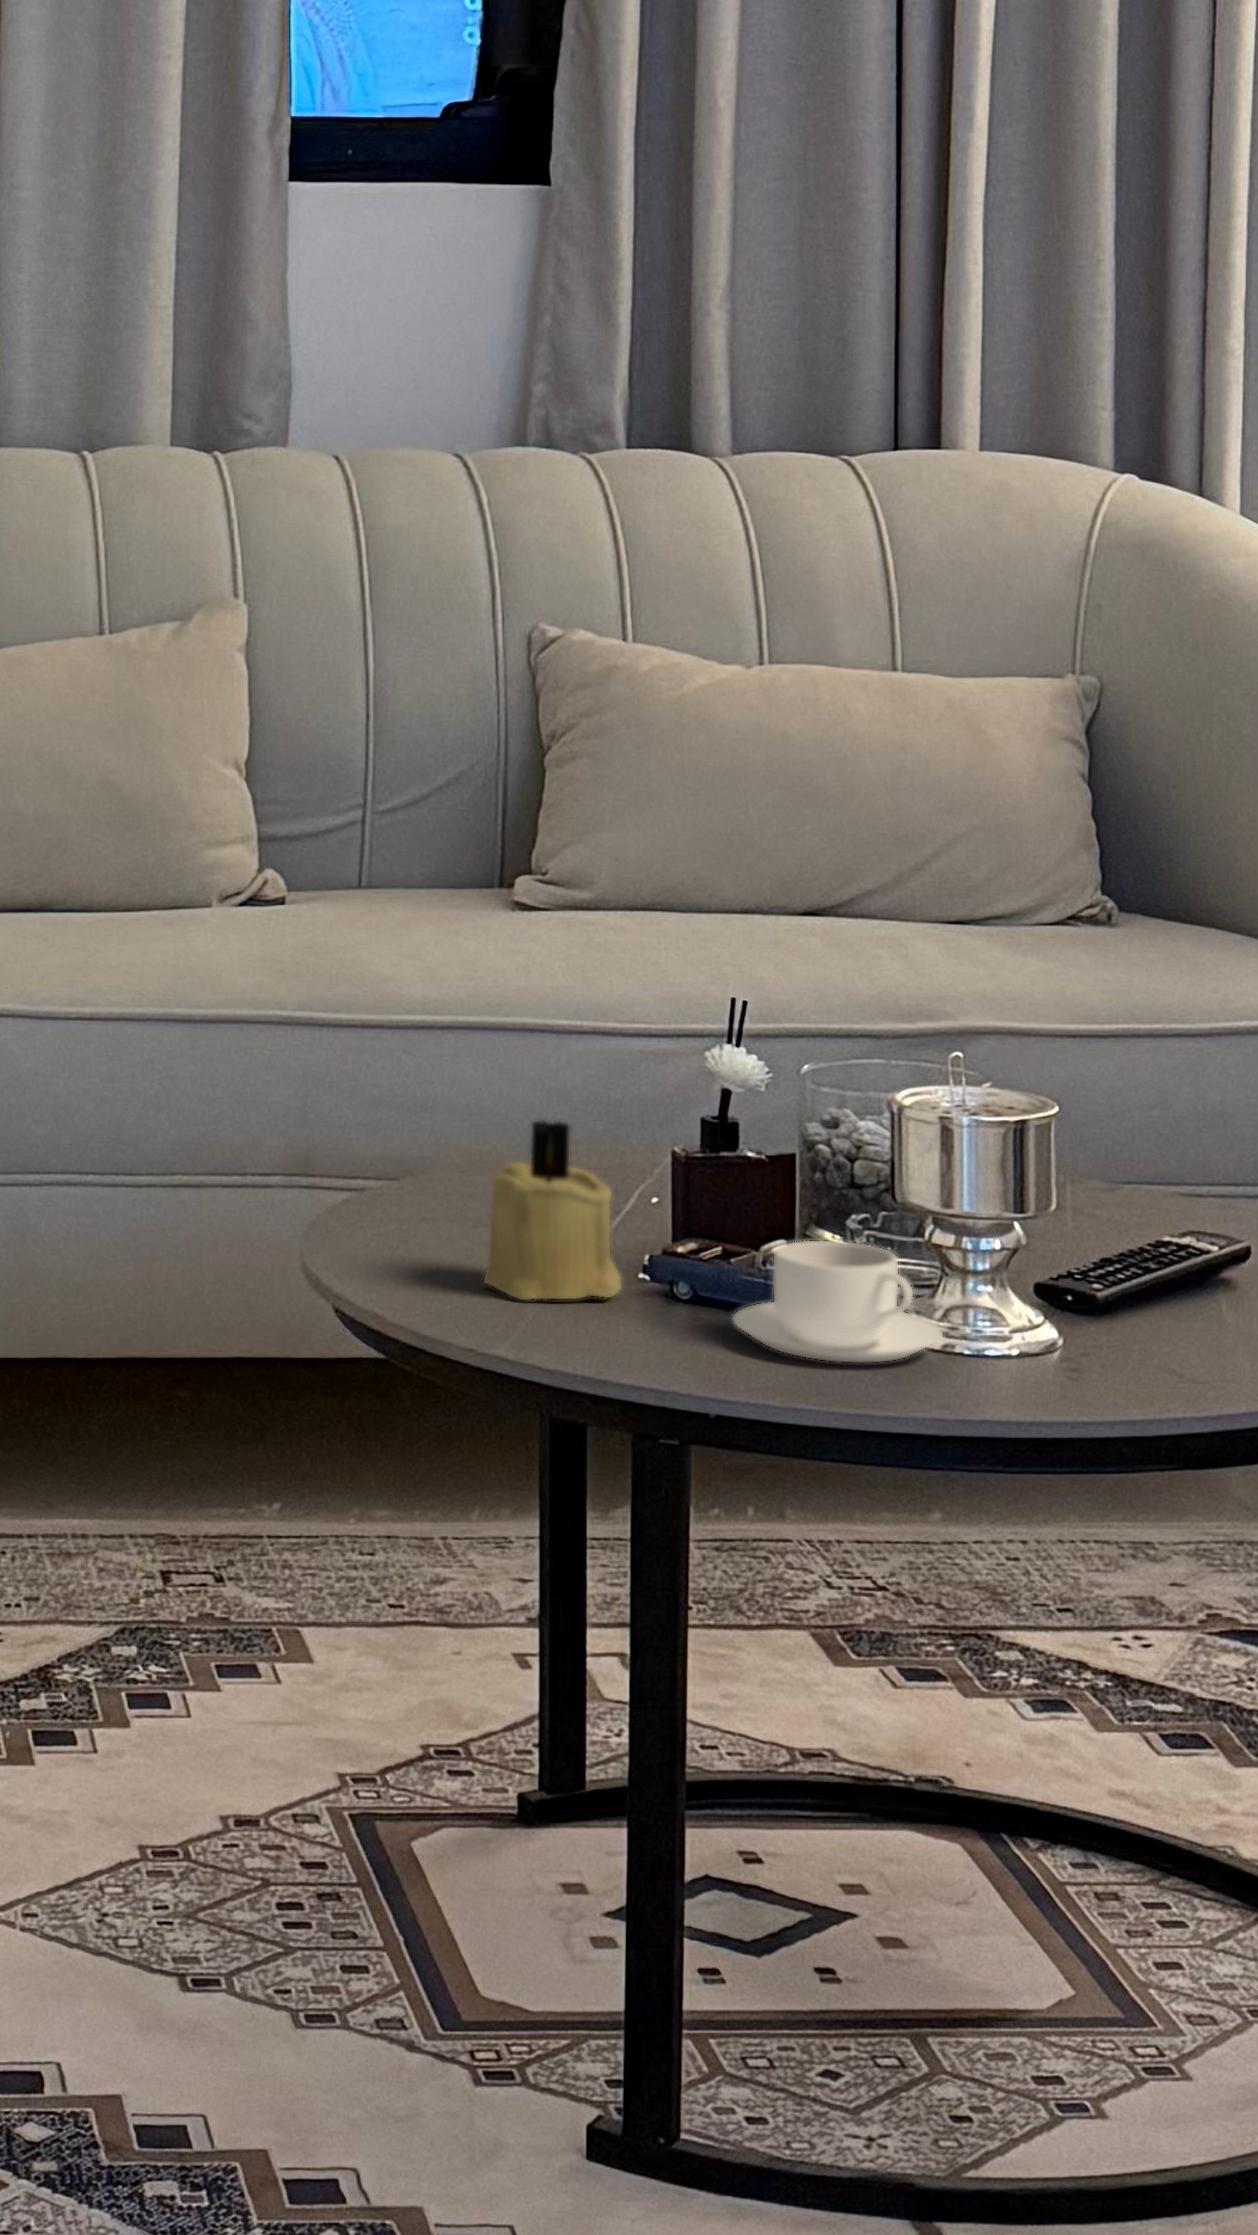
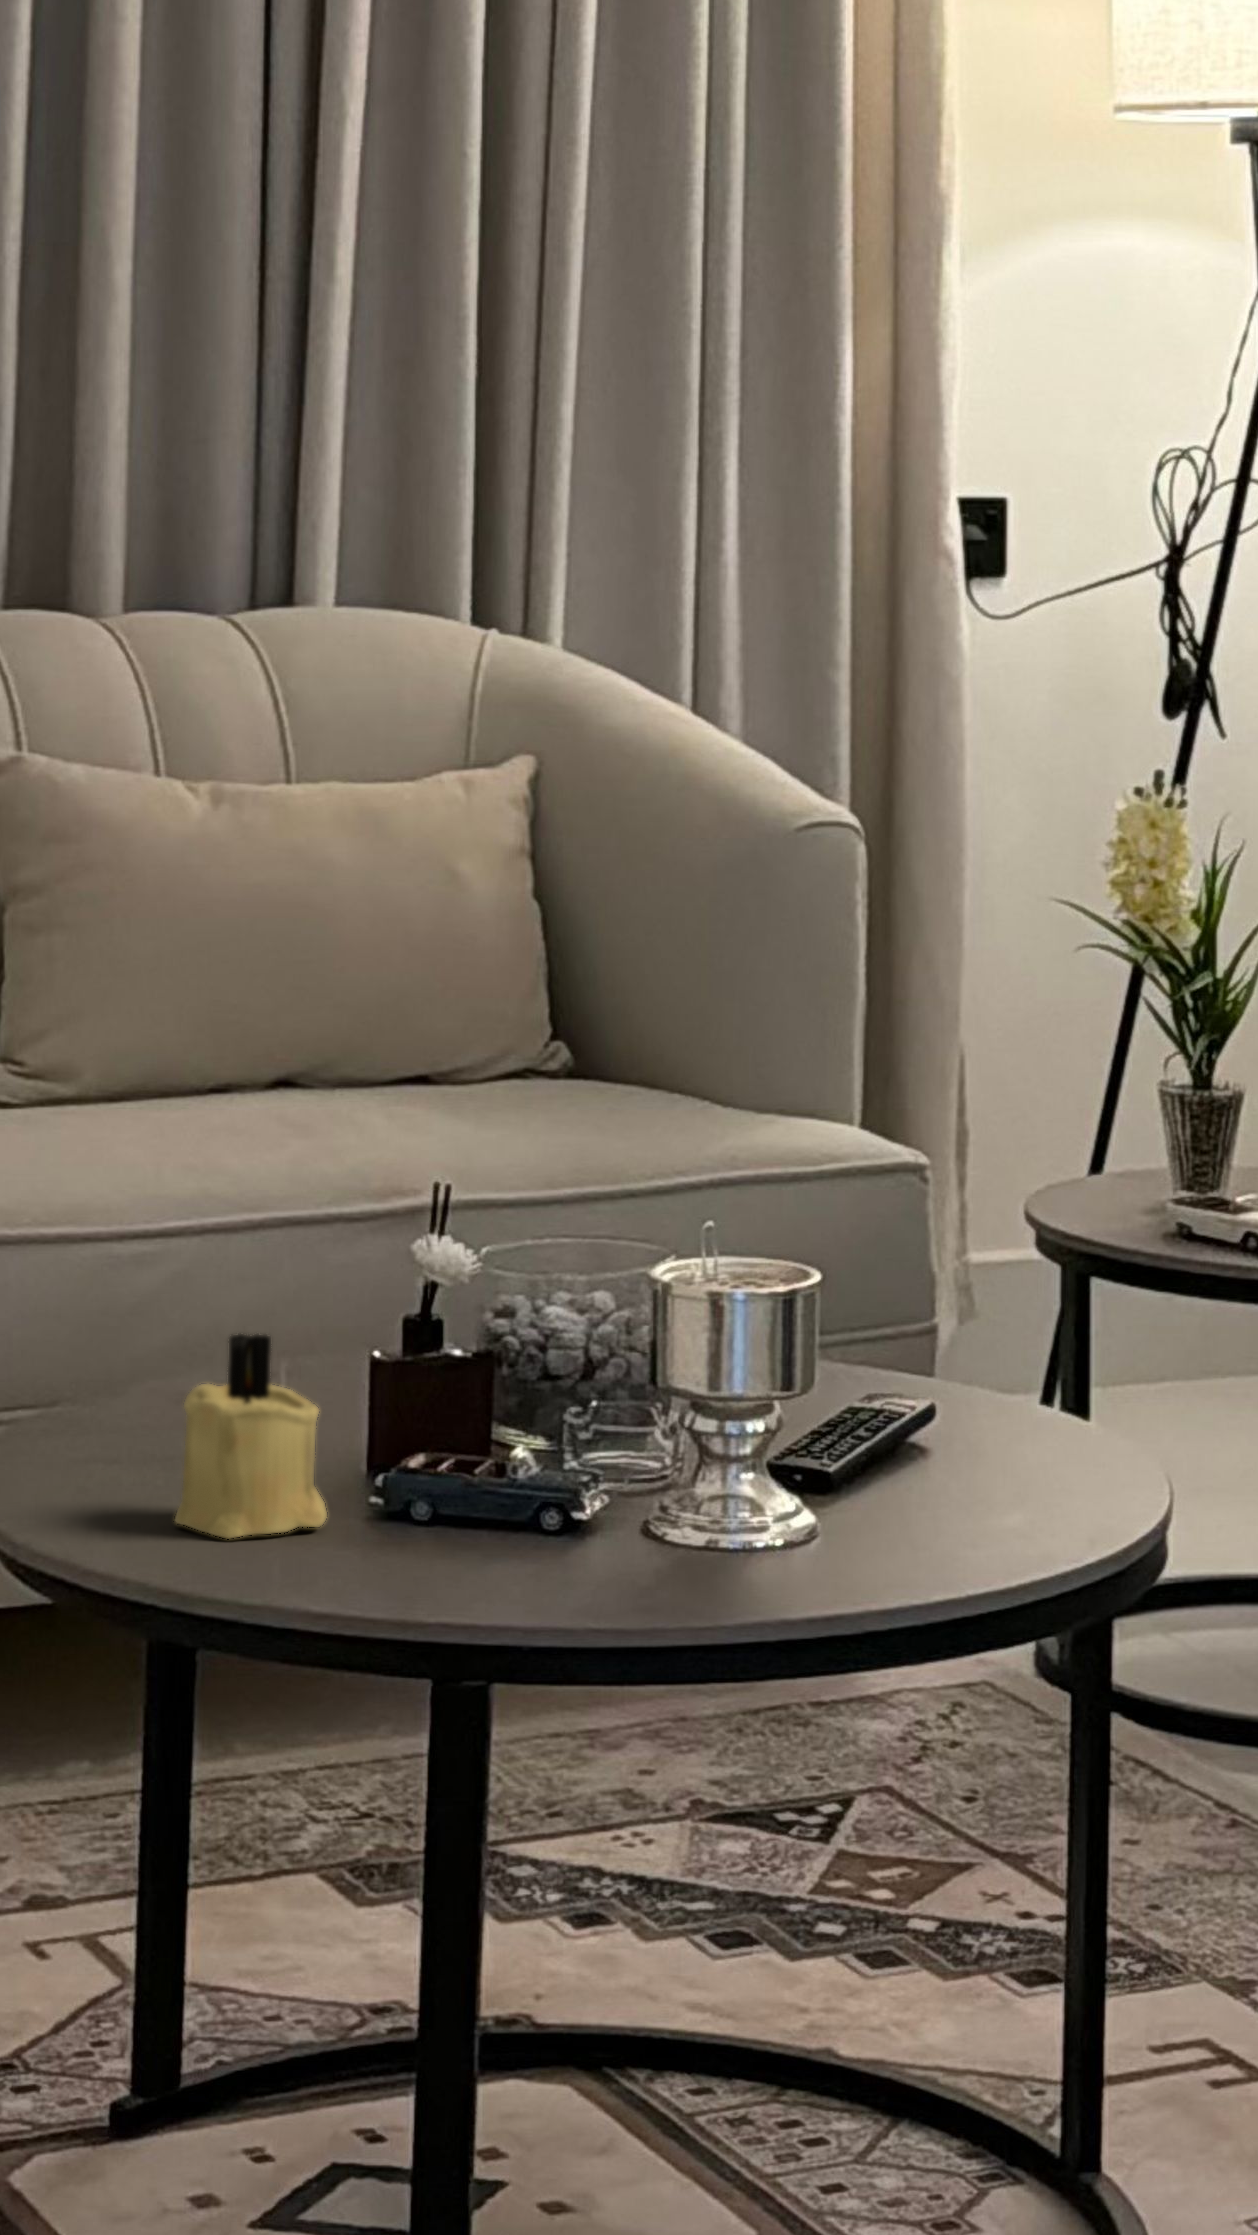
coffee cup: present [733,1241,943,1362] -> none [474,1441,699,1572]

